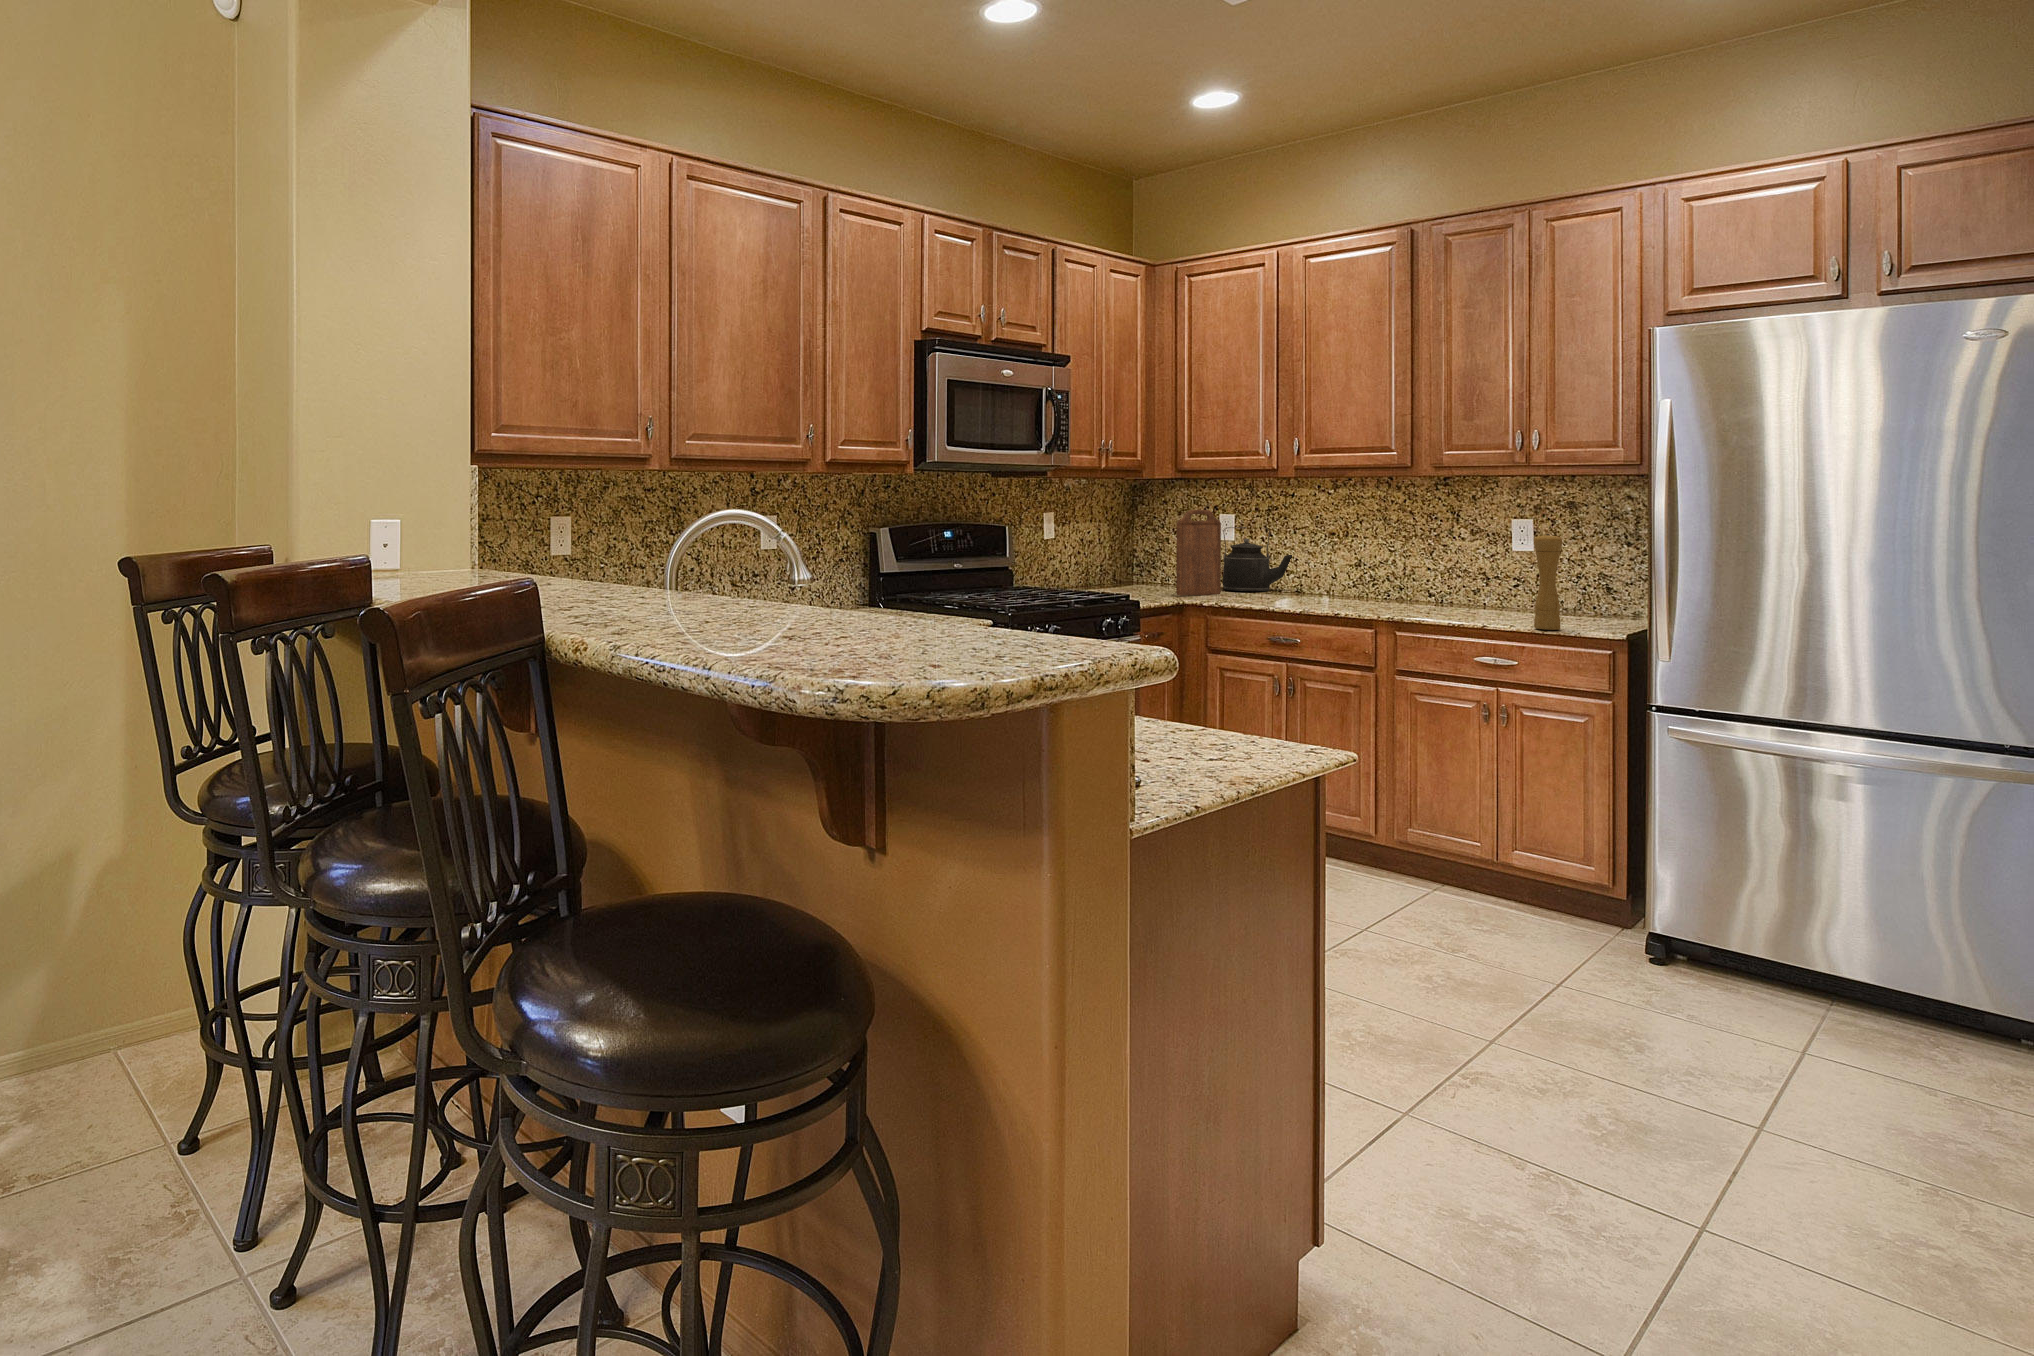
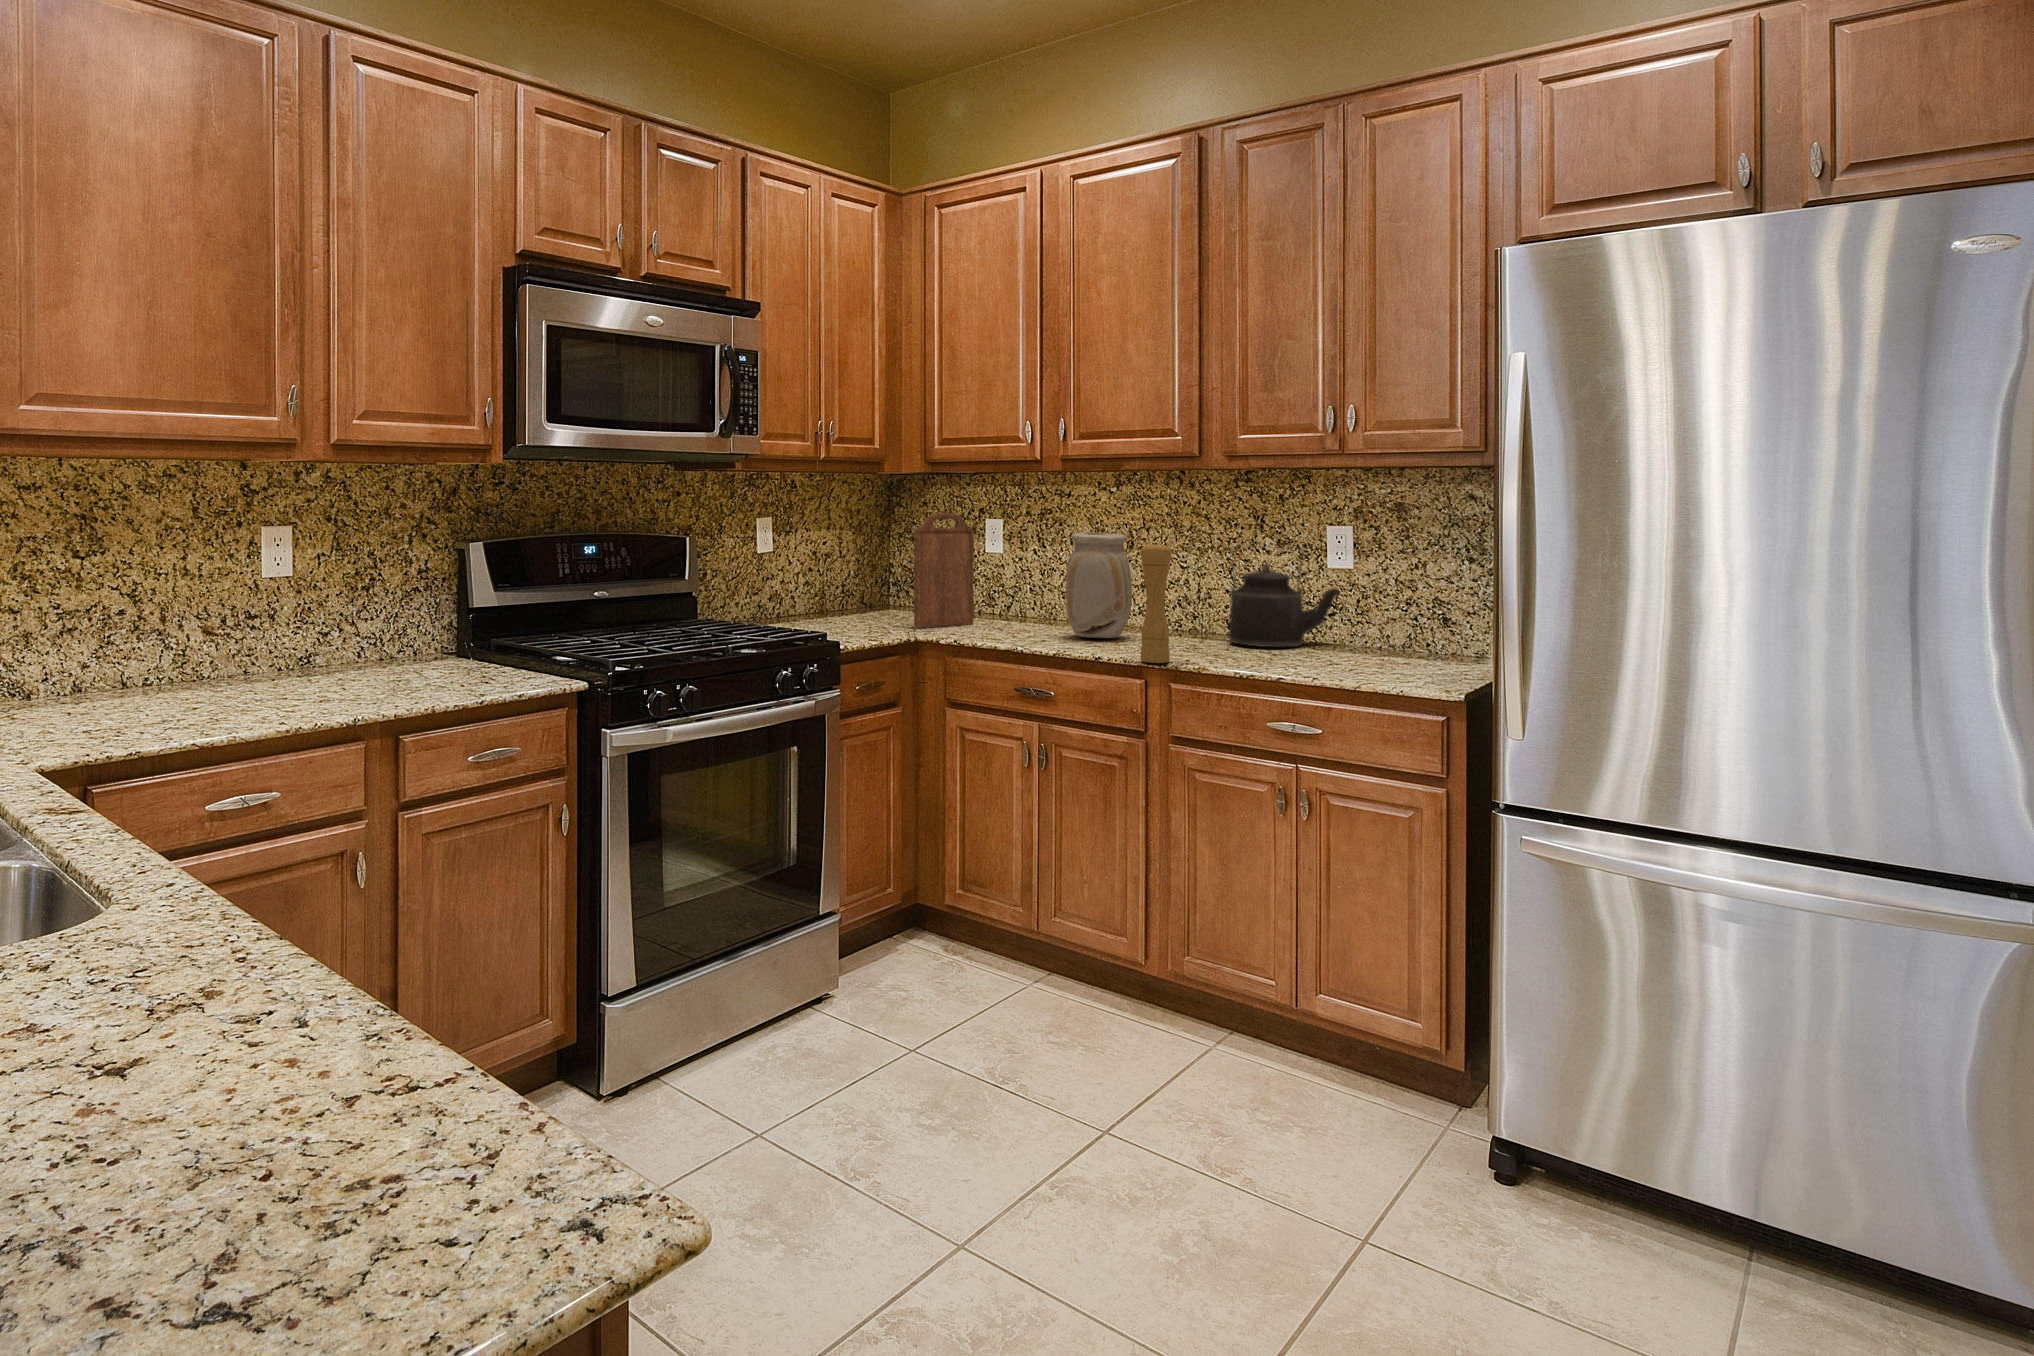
vase: none [1303,524,1354,602] -> present [1066,532,1132,638]
kettle: present [1222,527,1292,591] -> present [1229,546,1340,647]
pepper mill: present [1534,534,1562,630] -> present [1140,543,1172,663]

